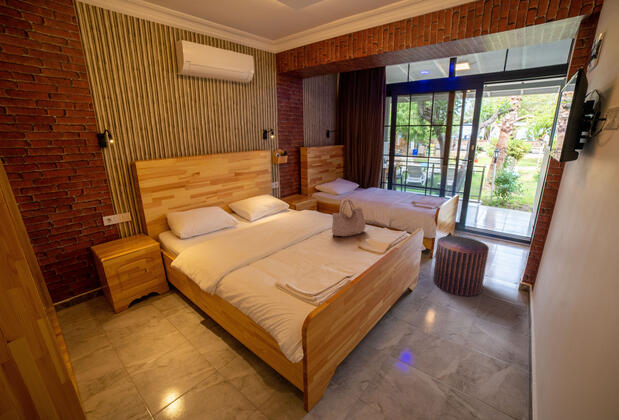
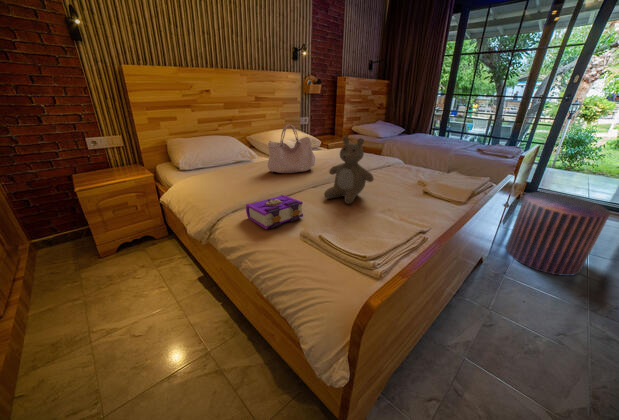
handbag: present [332,199,366,236] -> present [268,124,315,173]
teddy bear: none [293,211,327,258] -> present [324,137,374,204]
book: none [240,255,279,281] -> present [246,195,303,229]

